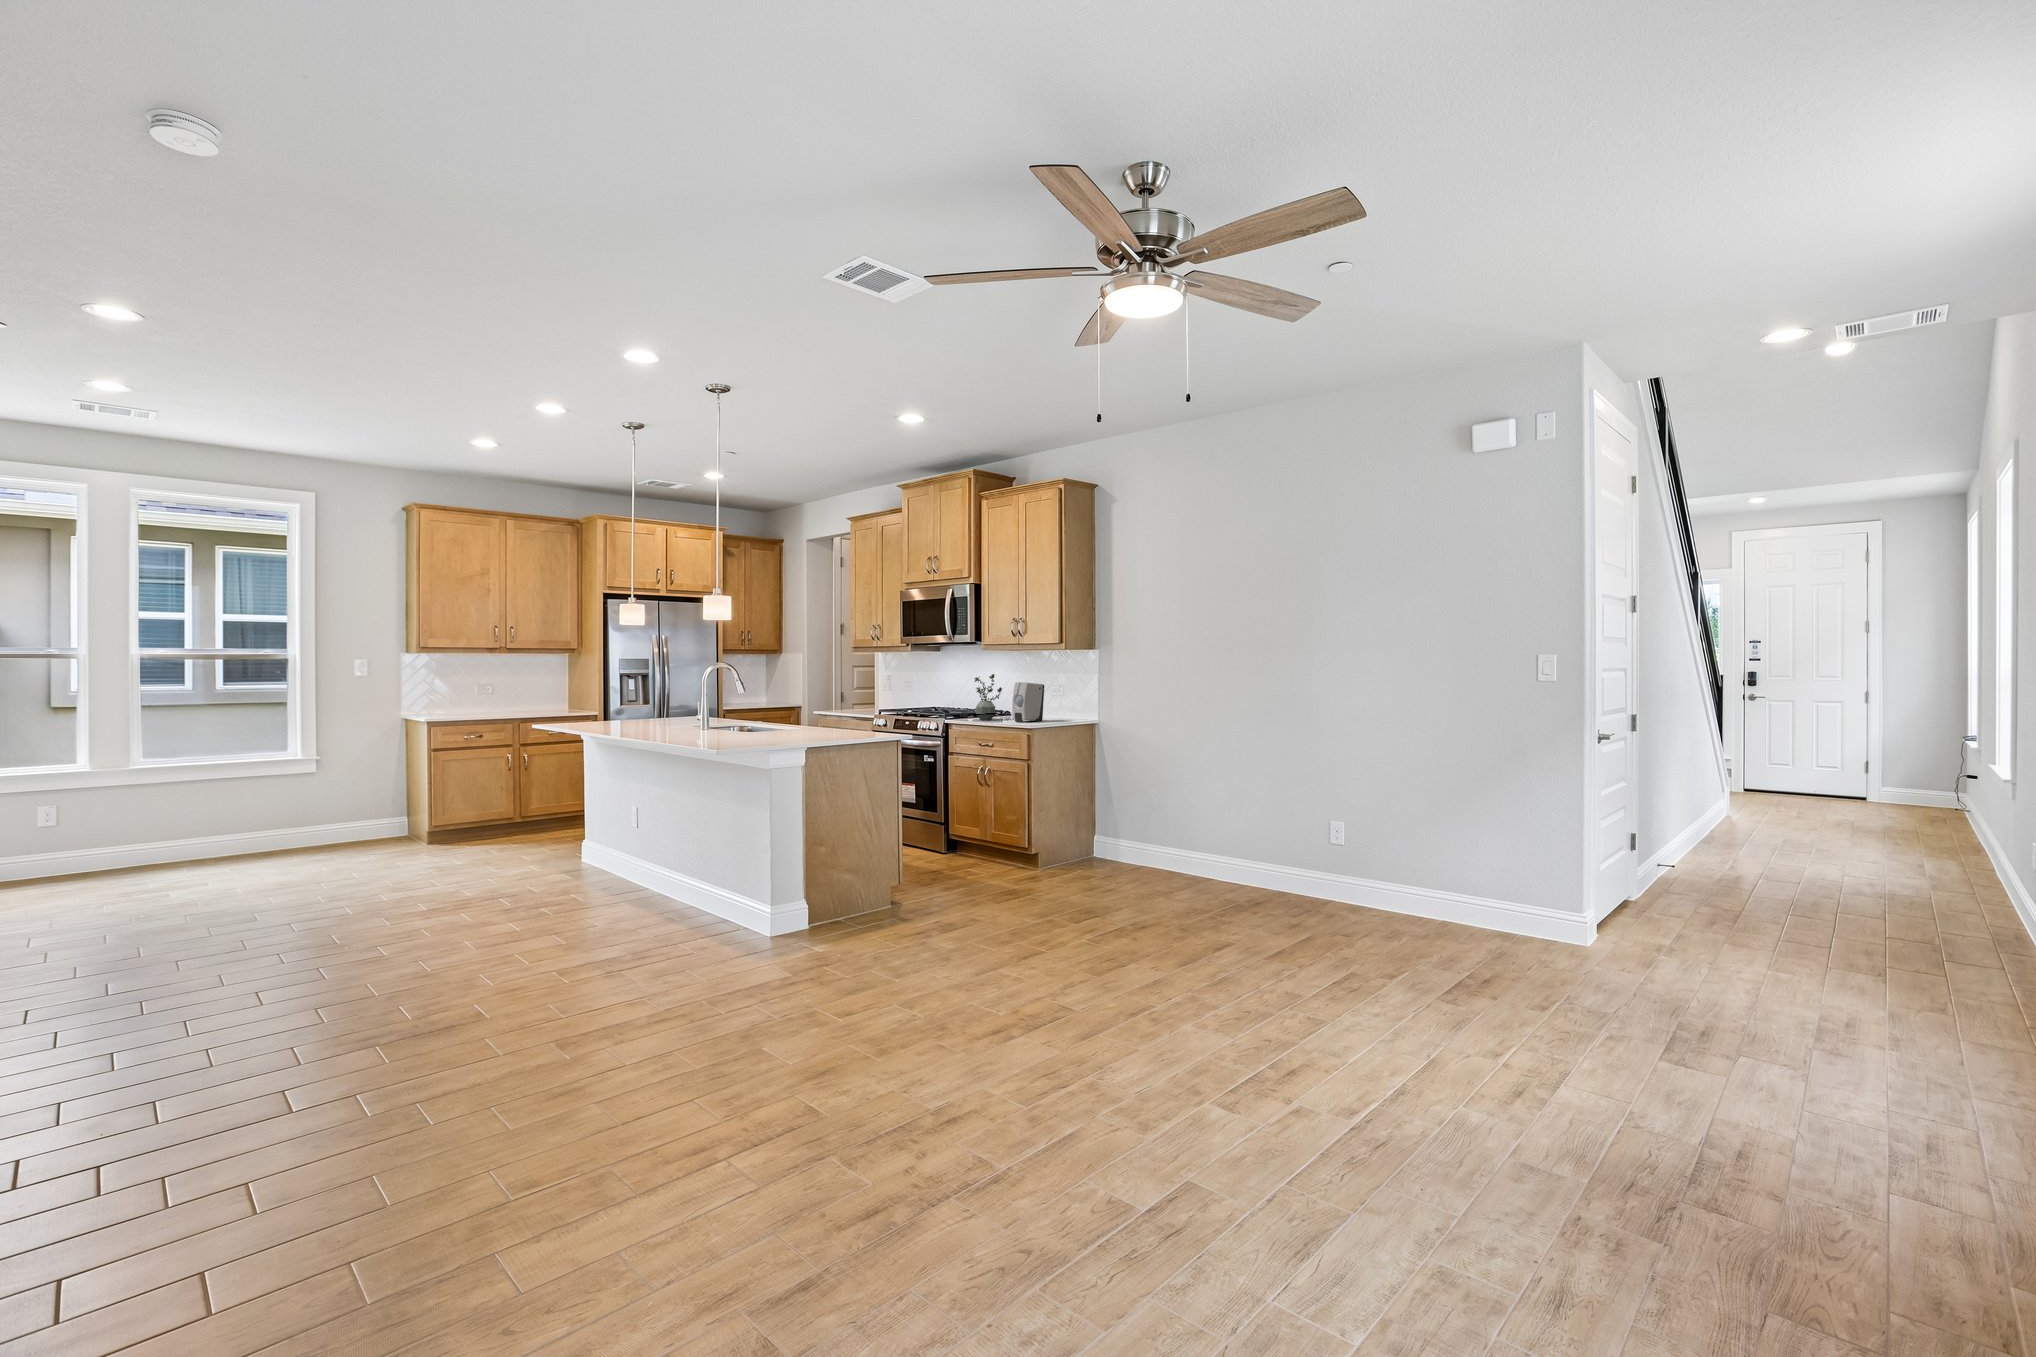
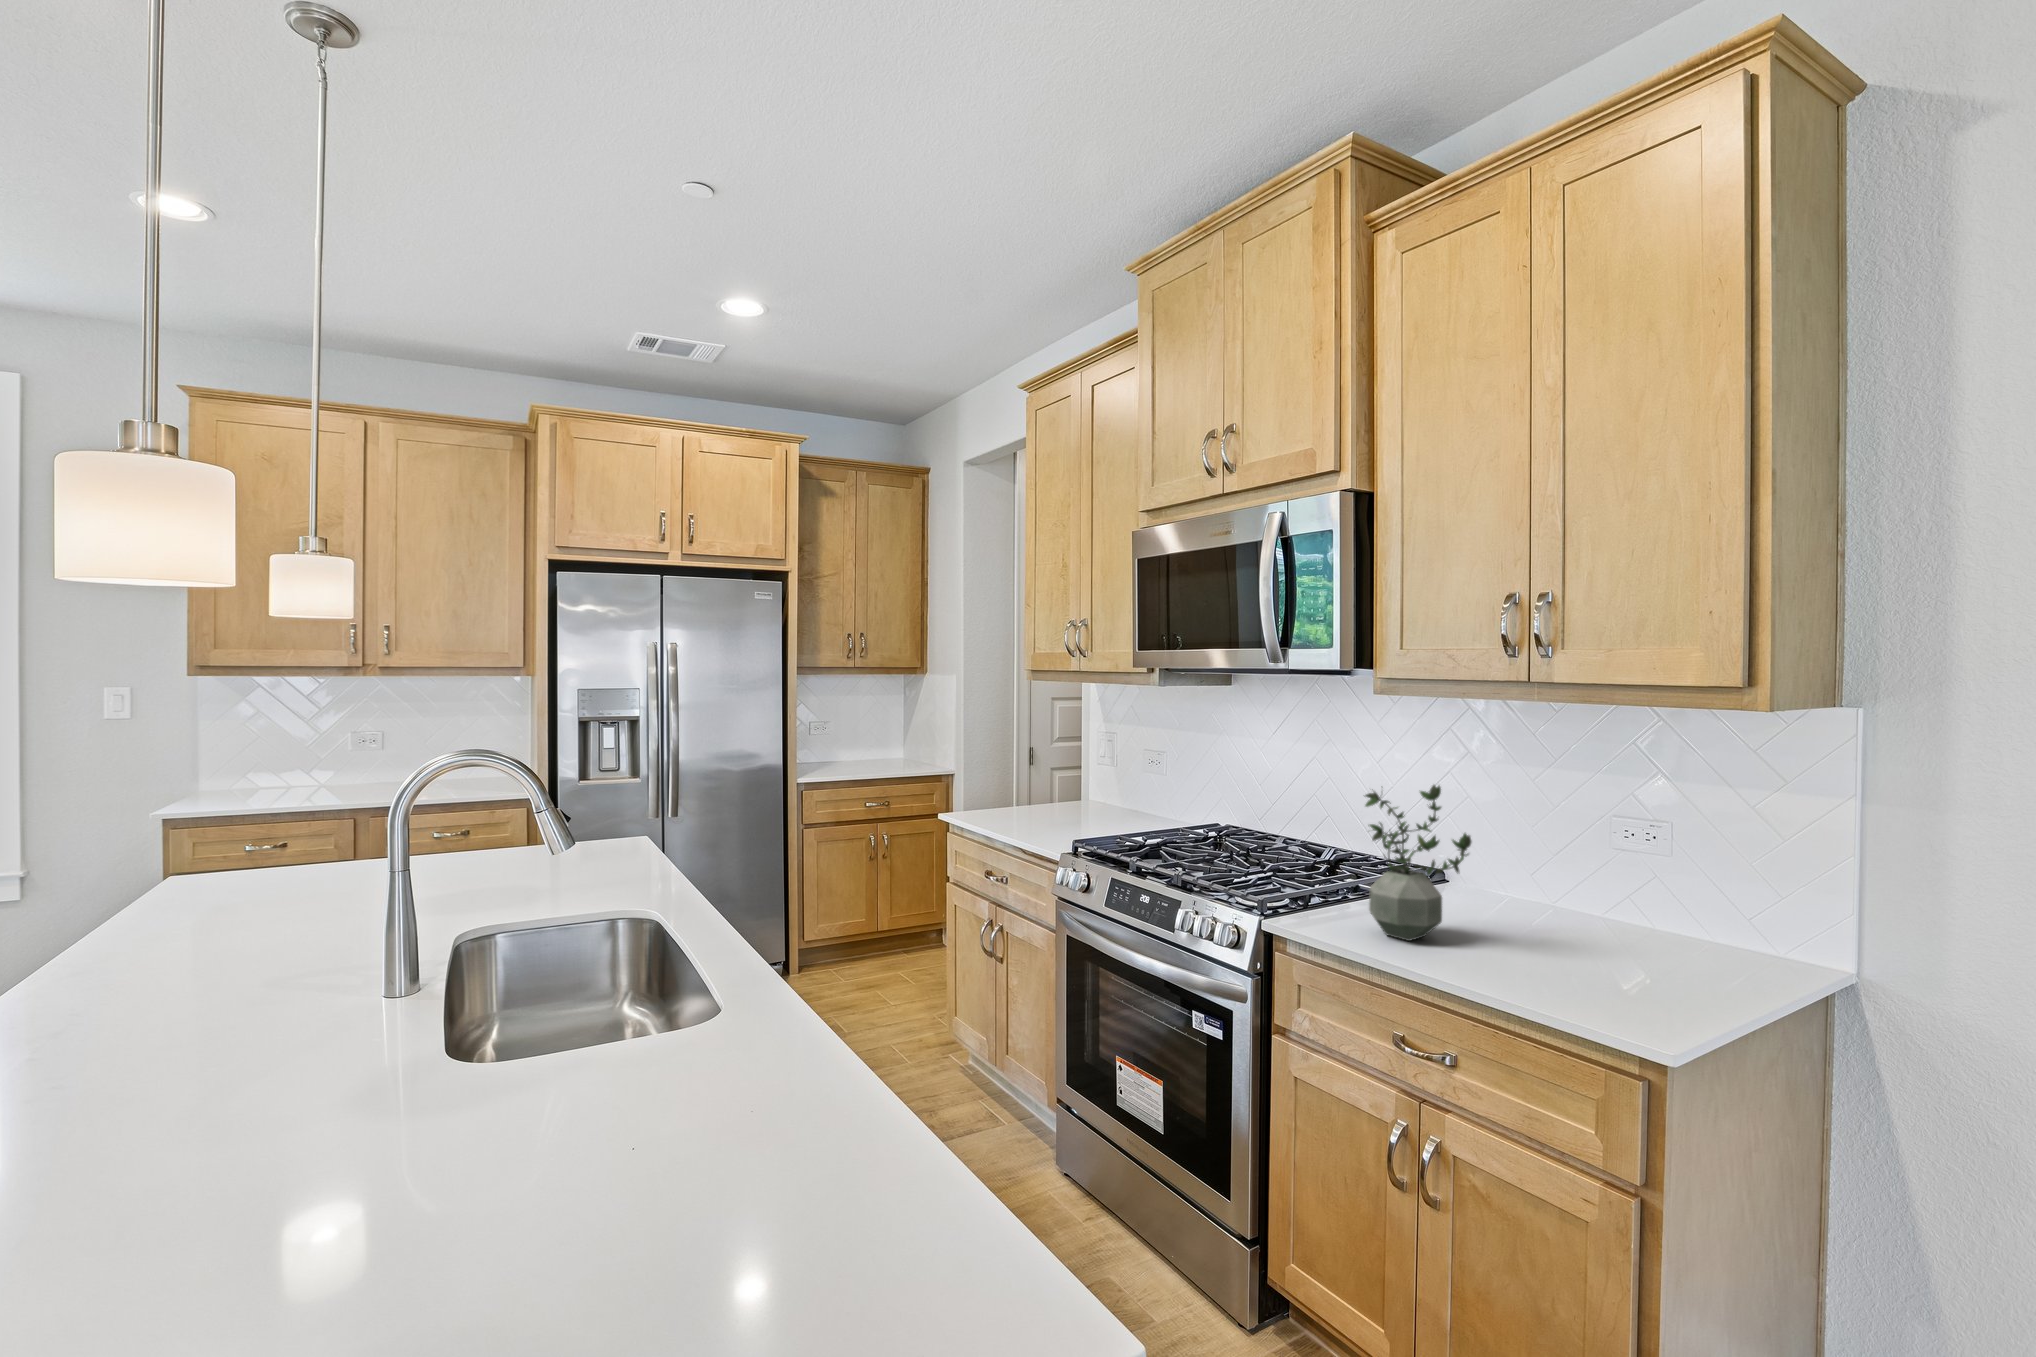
soap dispenser: present [1012,682,1044,722] -> none [1529,828,1658,987]

